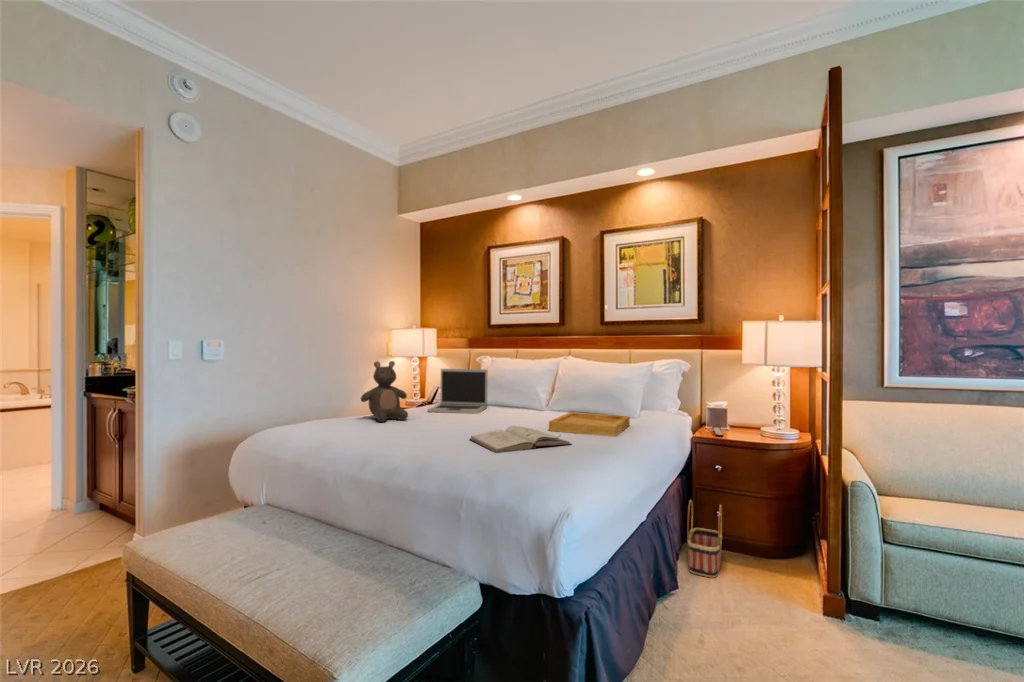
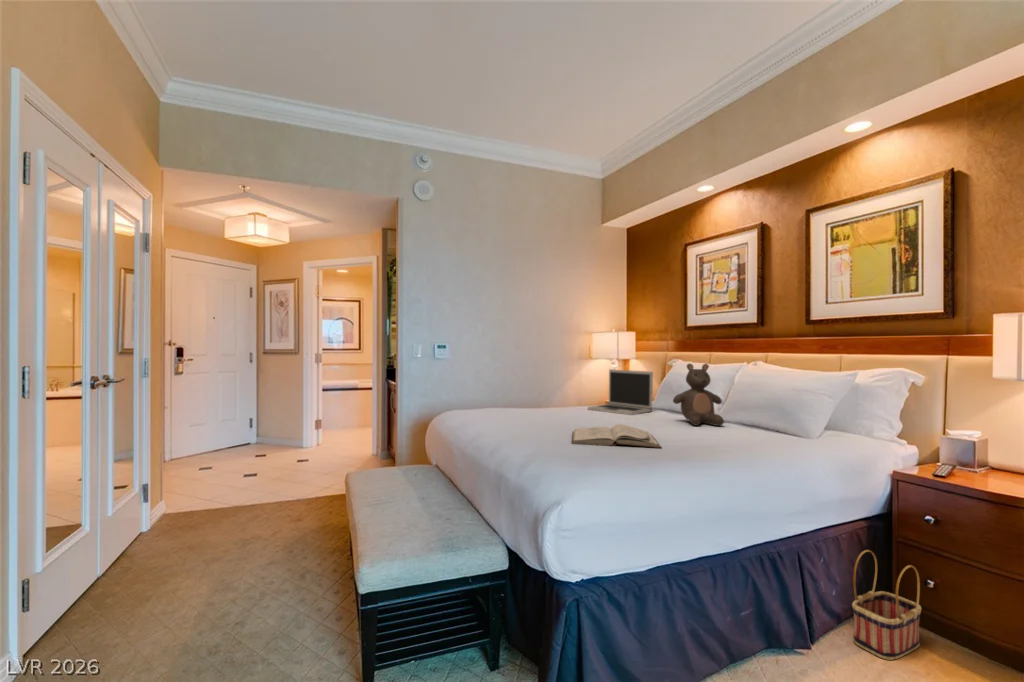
teddy bear: present [361,361,408,422] -> present [673,363,724,426]
tray: present [549,412,630,437] -> none [668,421,779,449]

